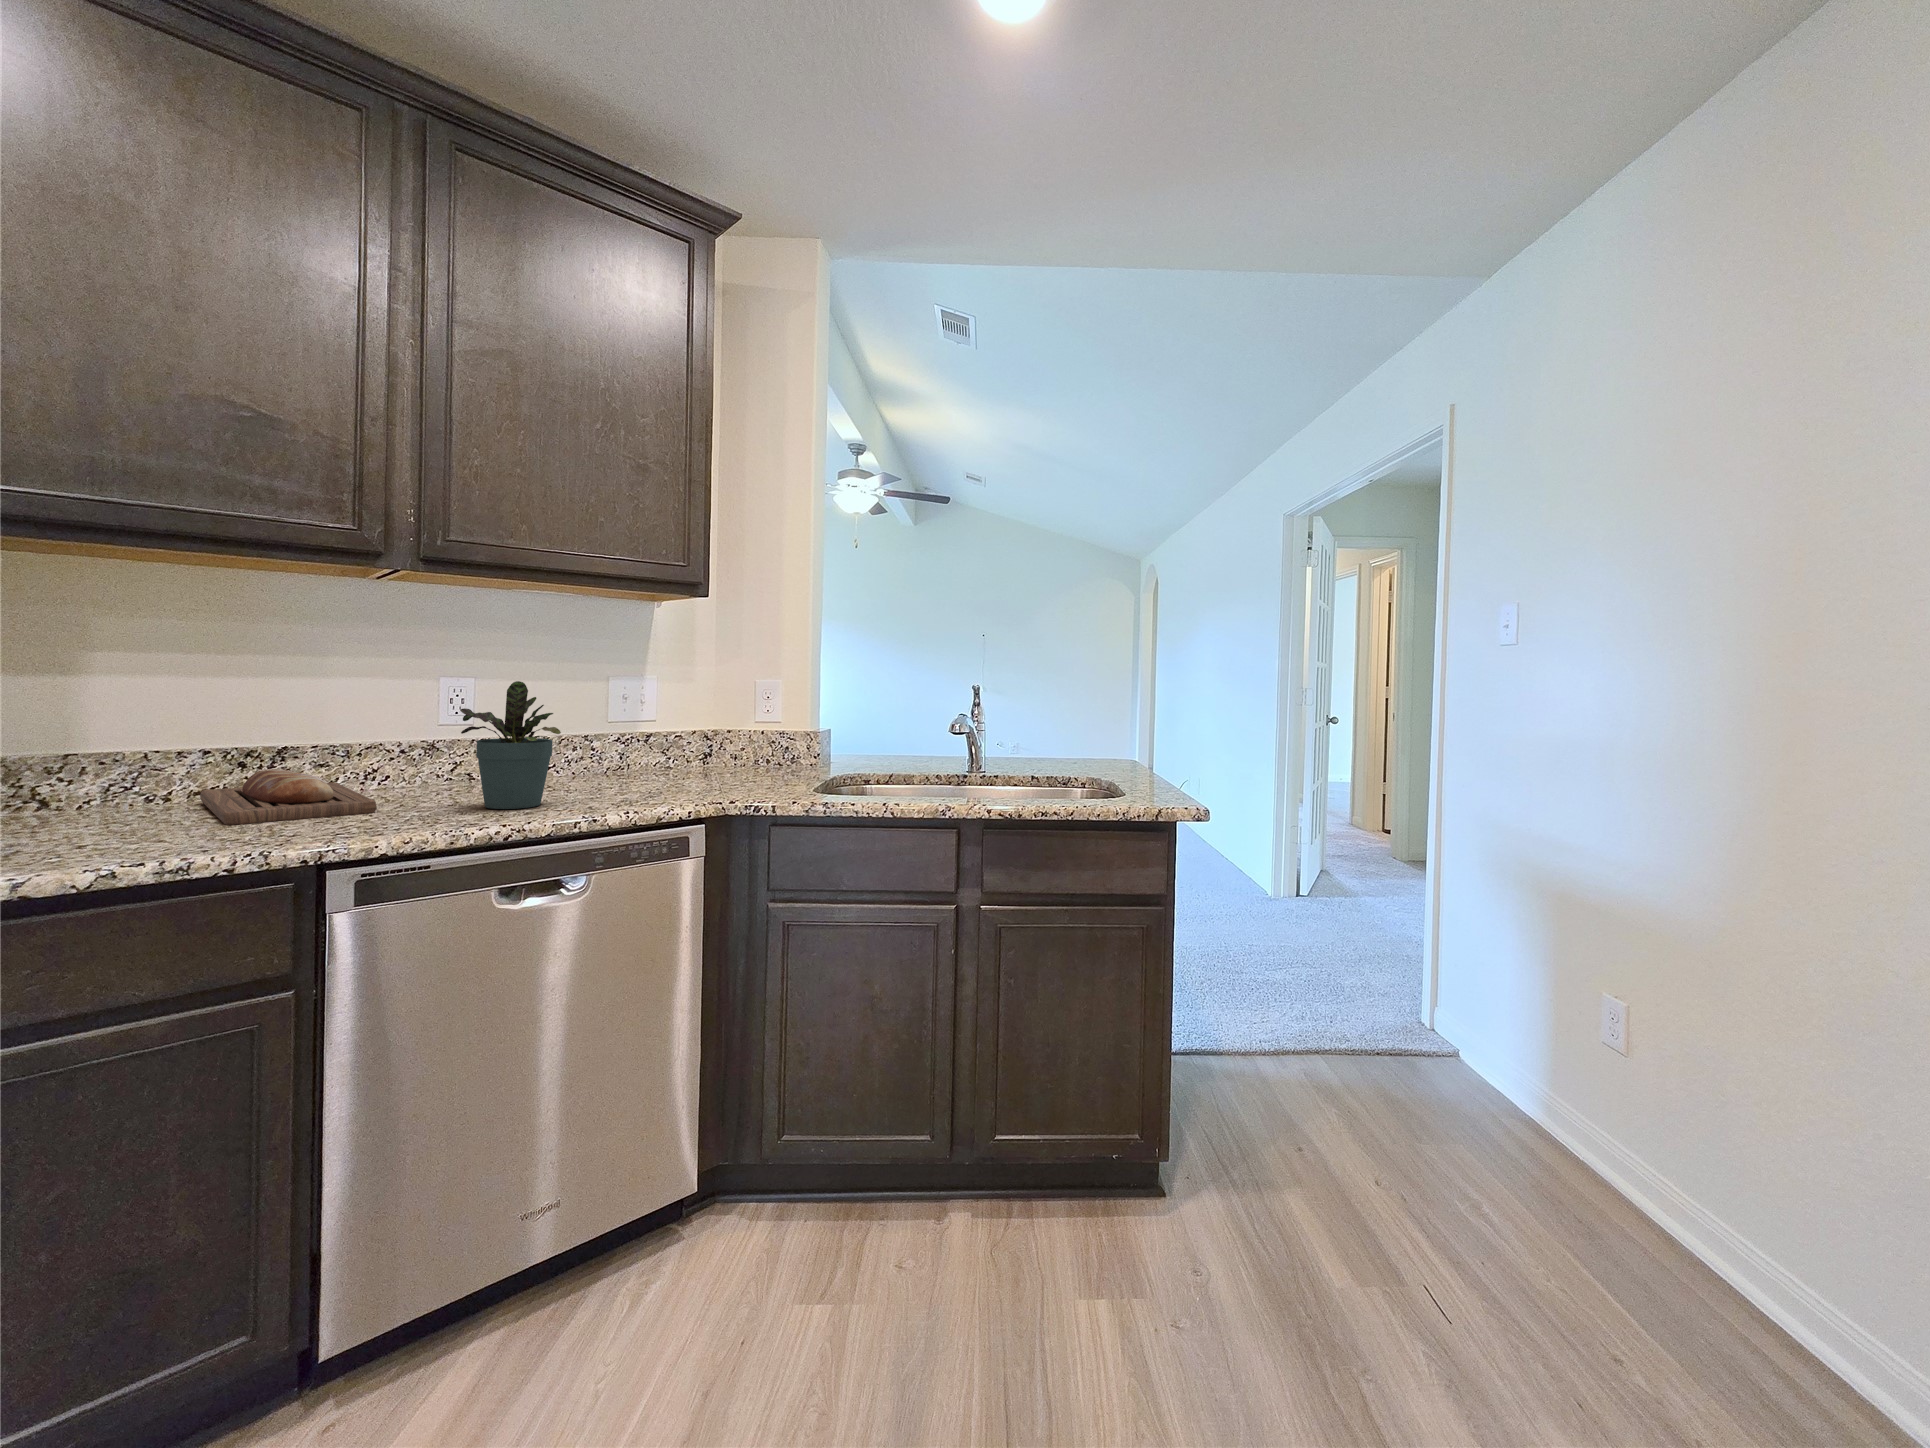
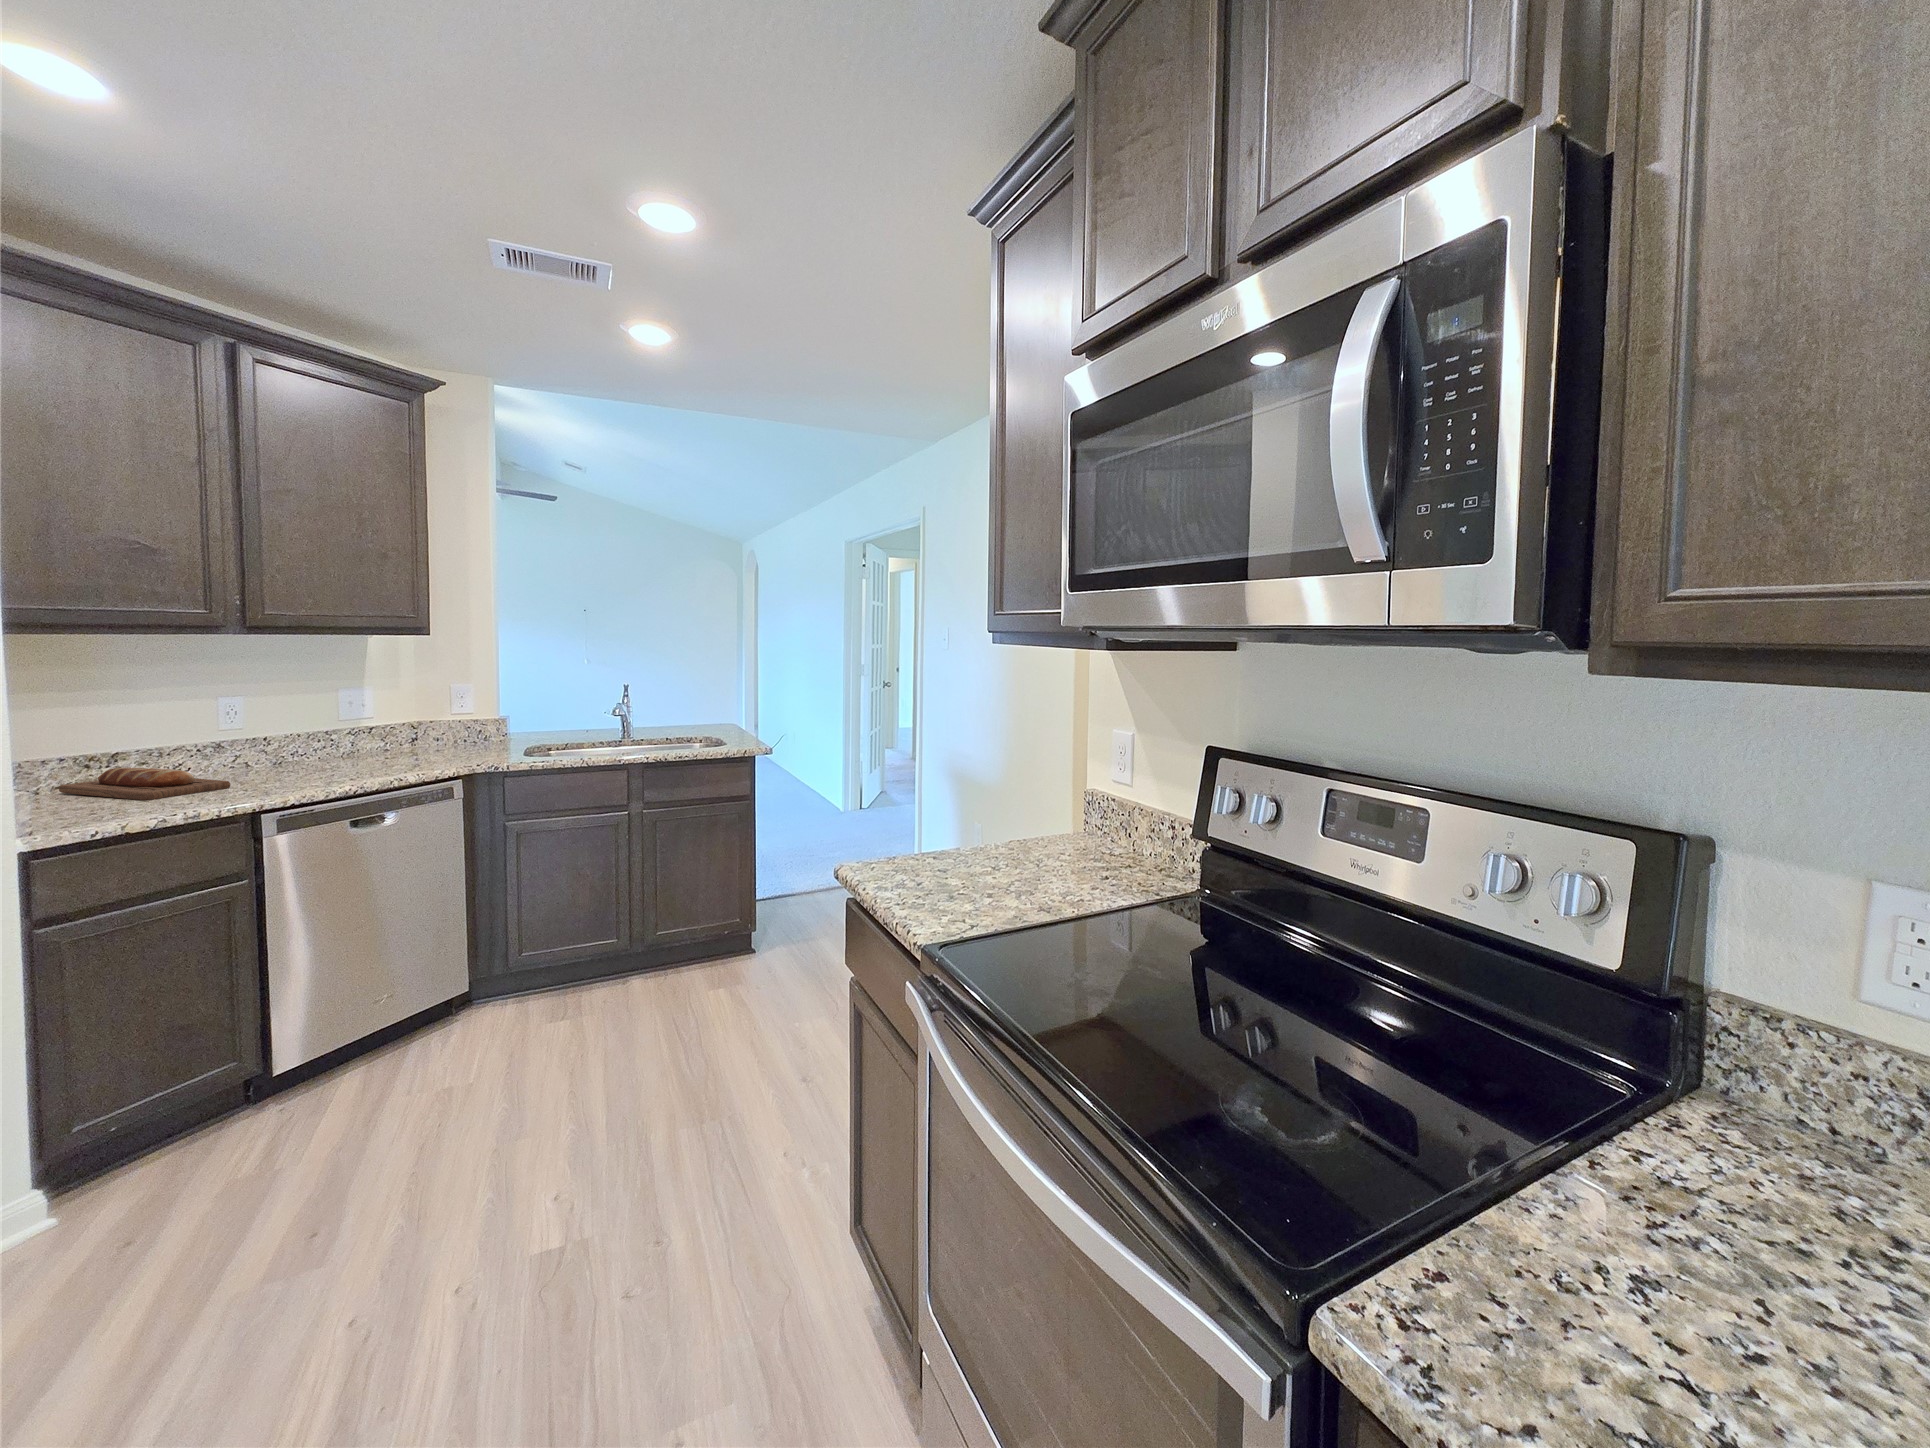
potted plant: present [460,681,561,809] -> none [281,703,355,780]

